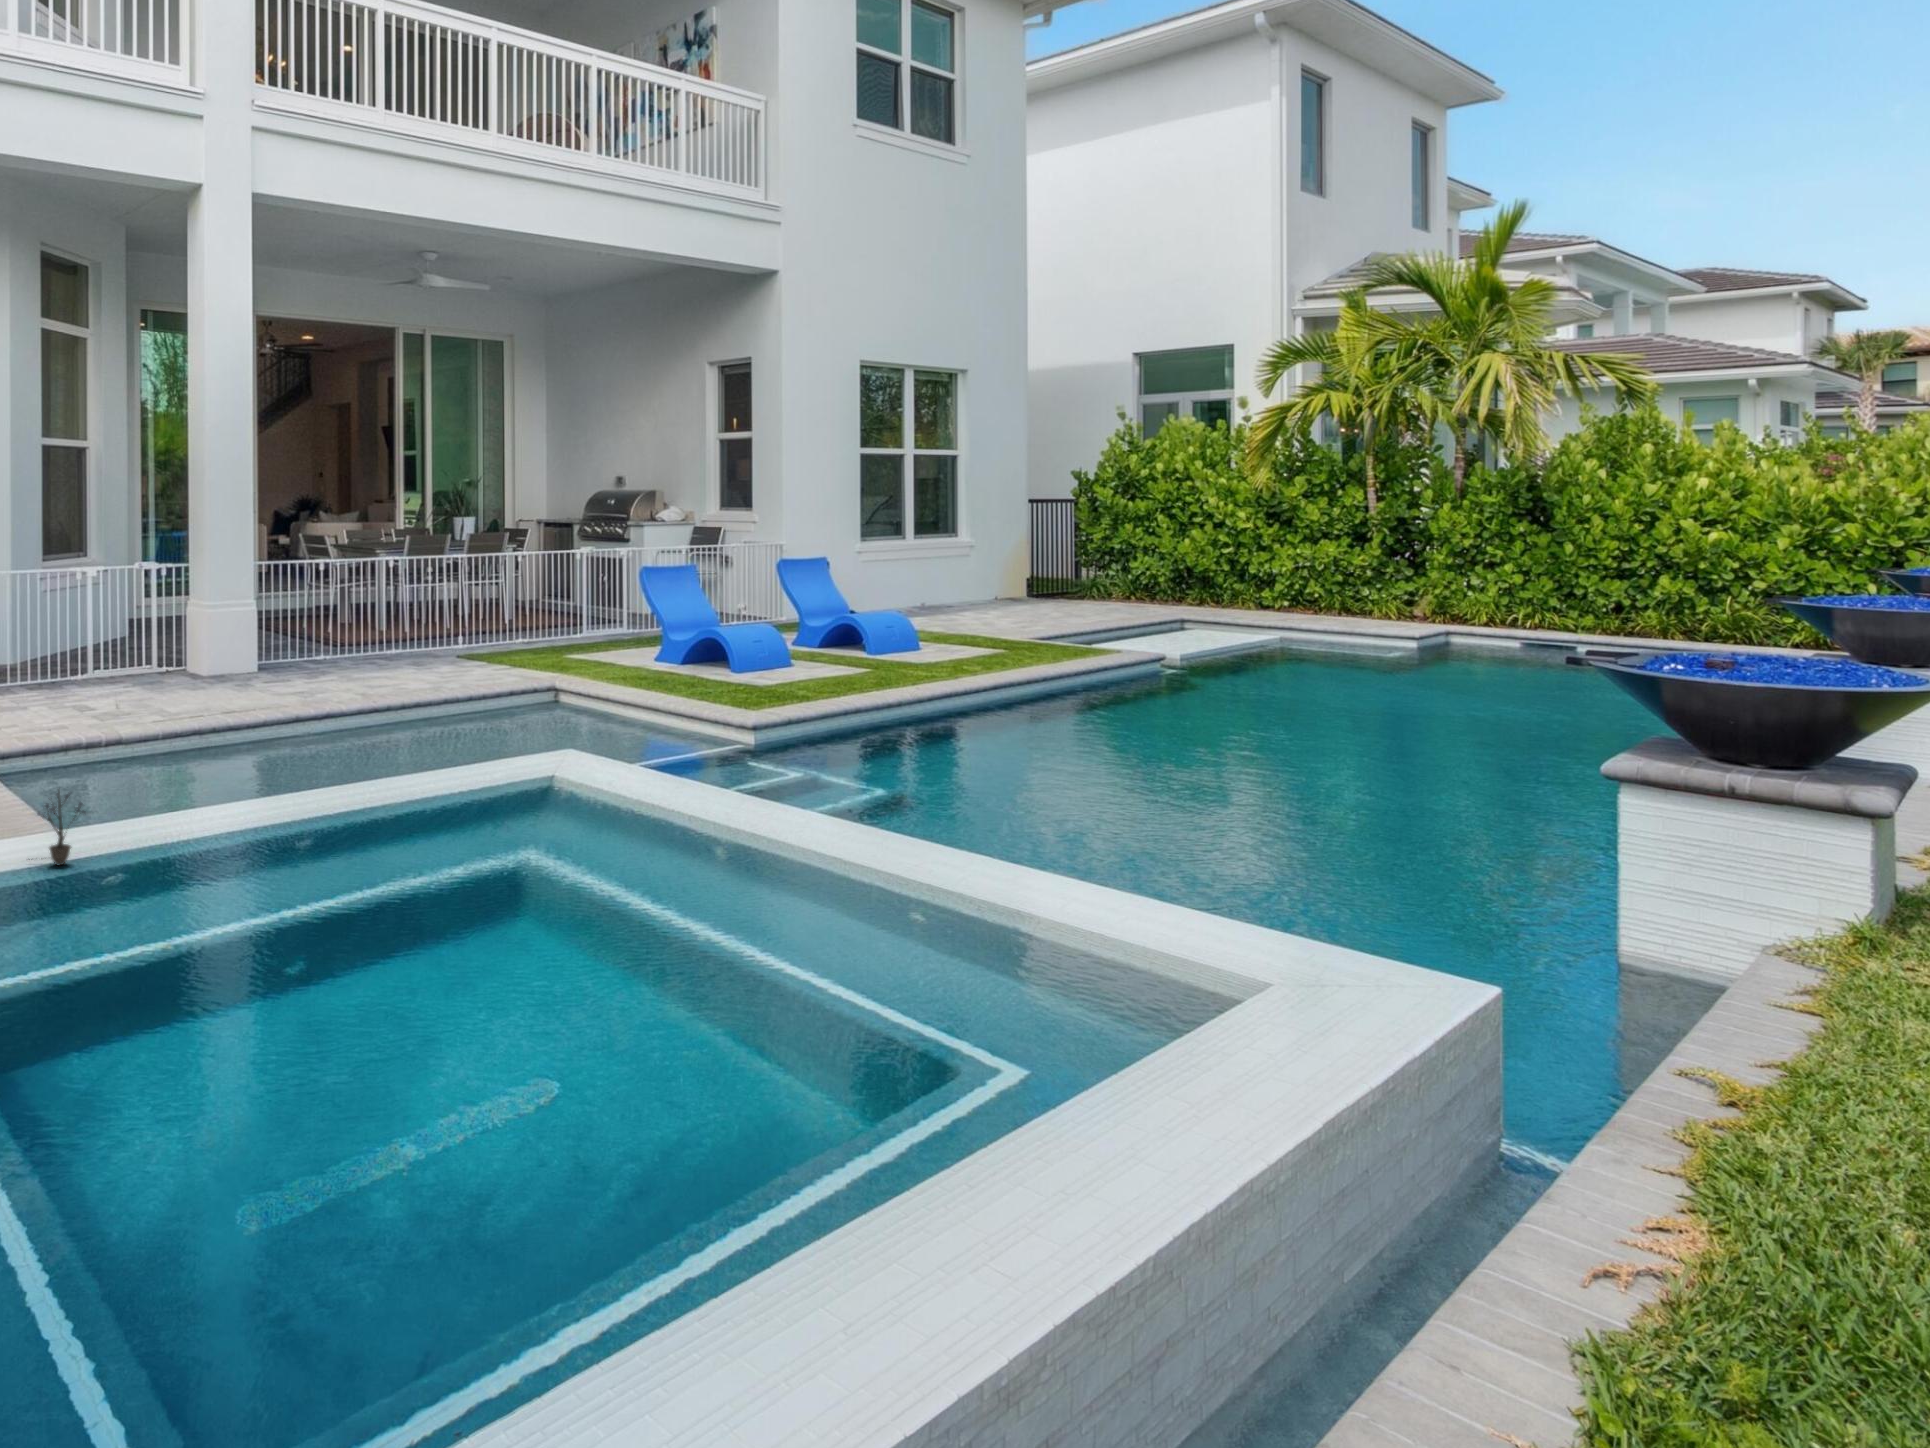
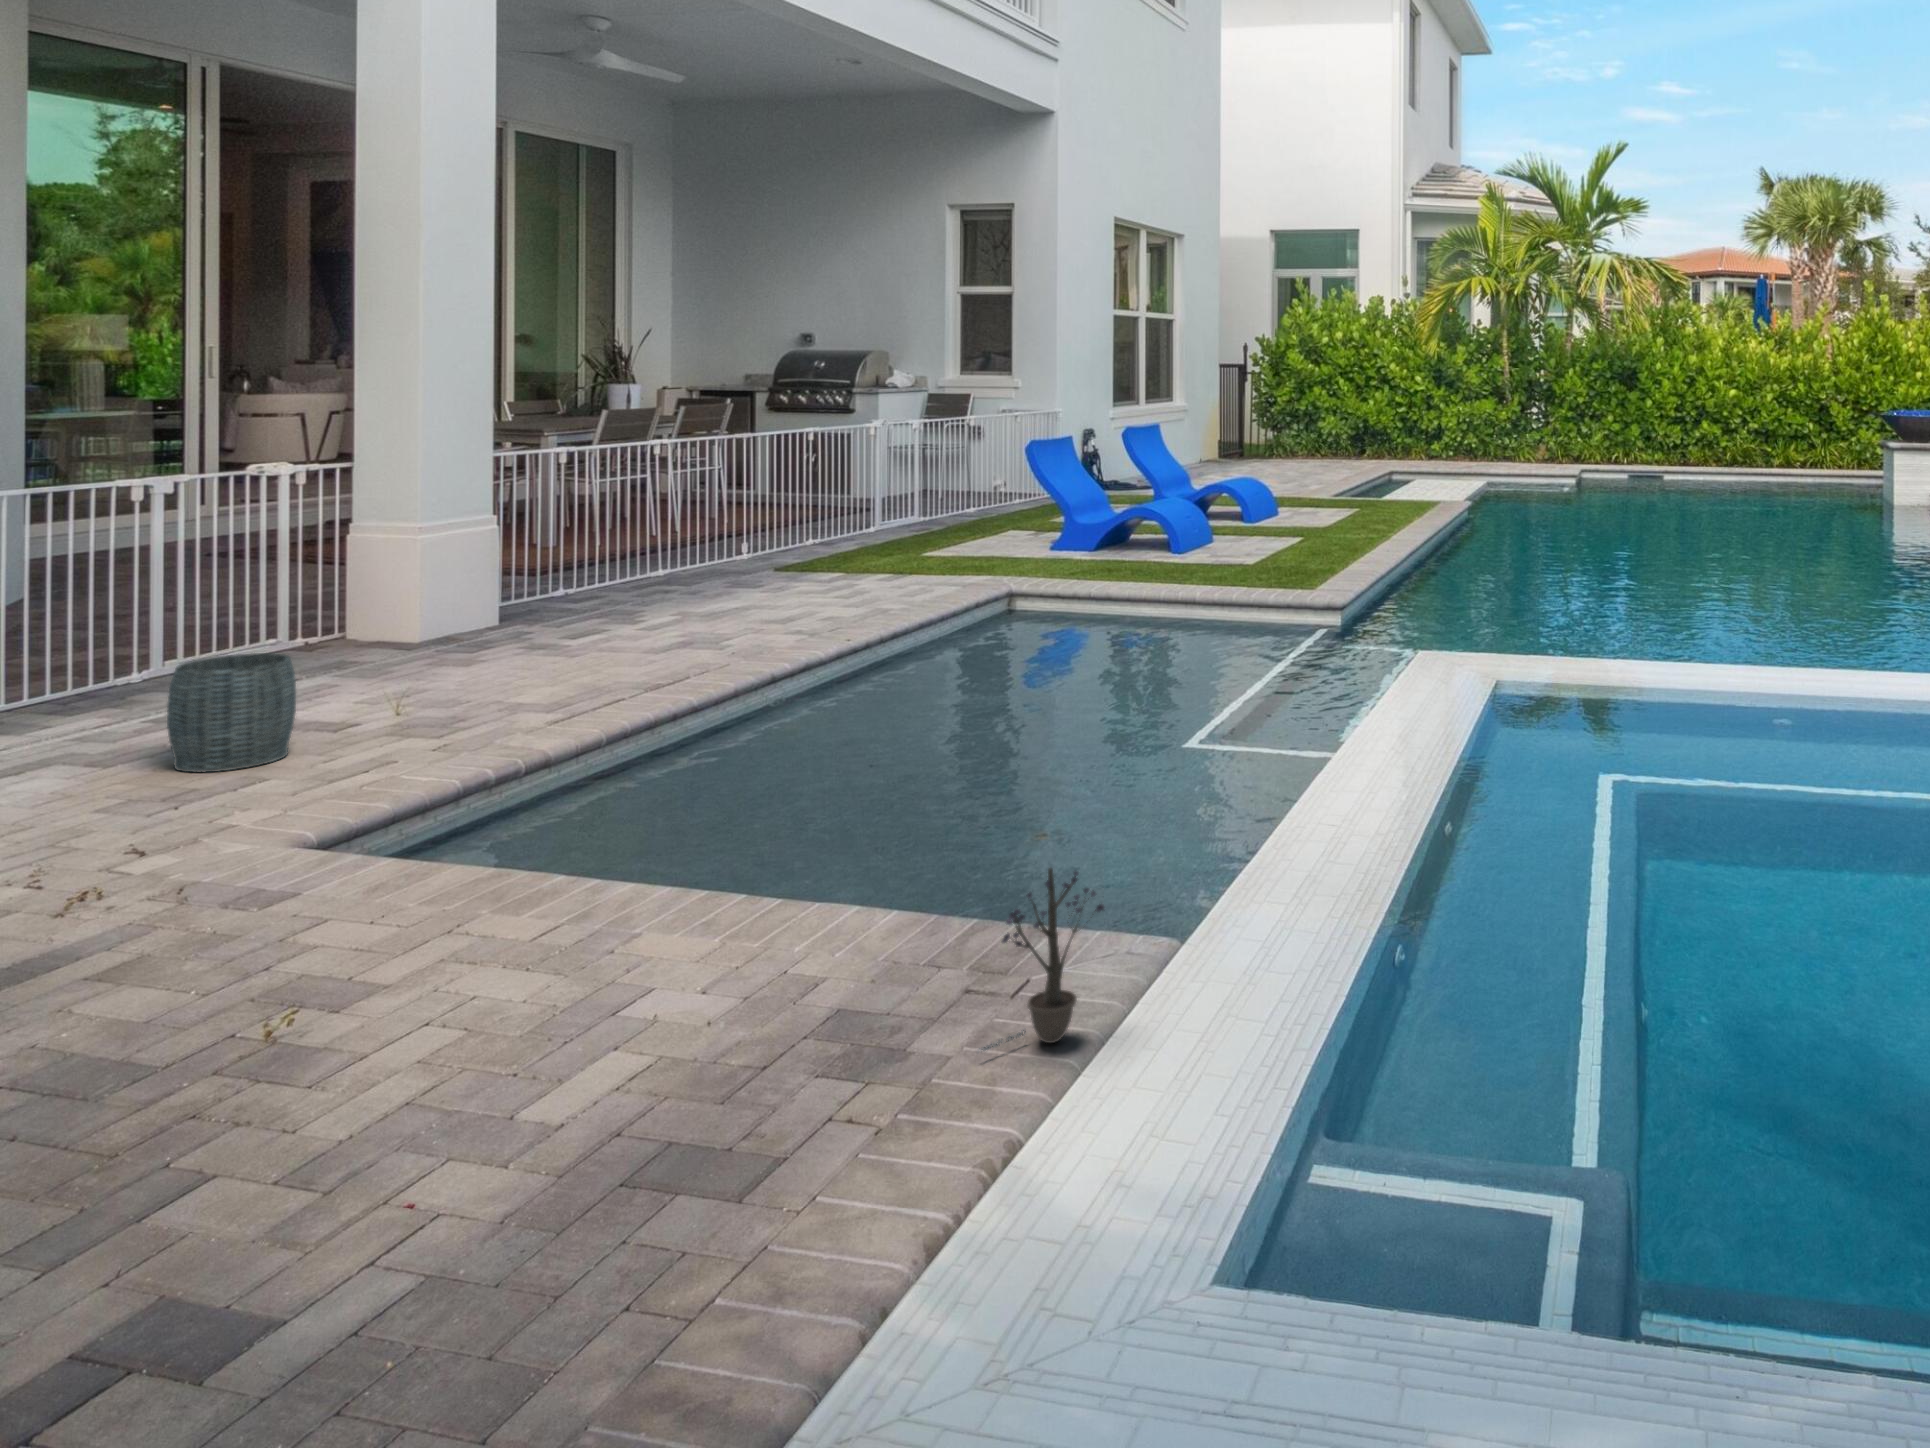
woven basket: none [15,669,66,724] -> present [167,653,296,772]

